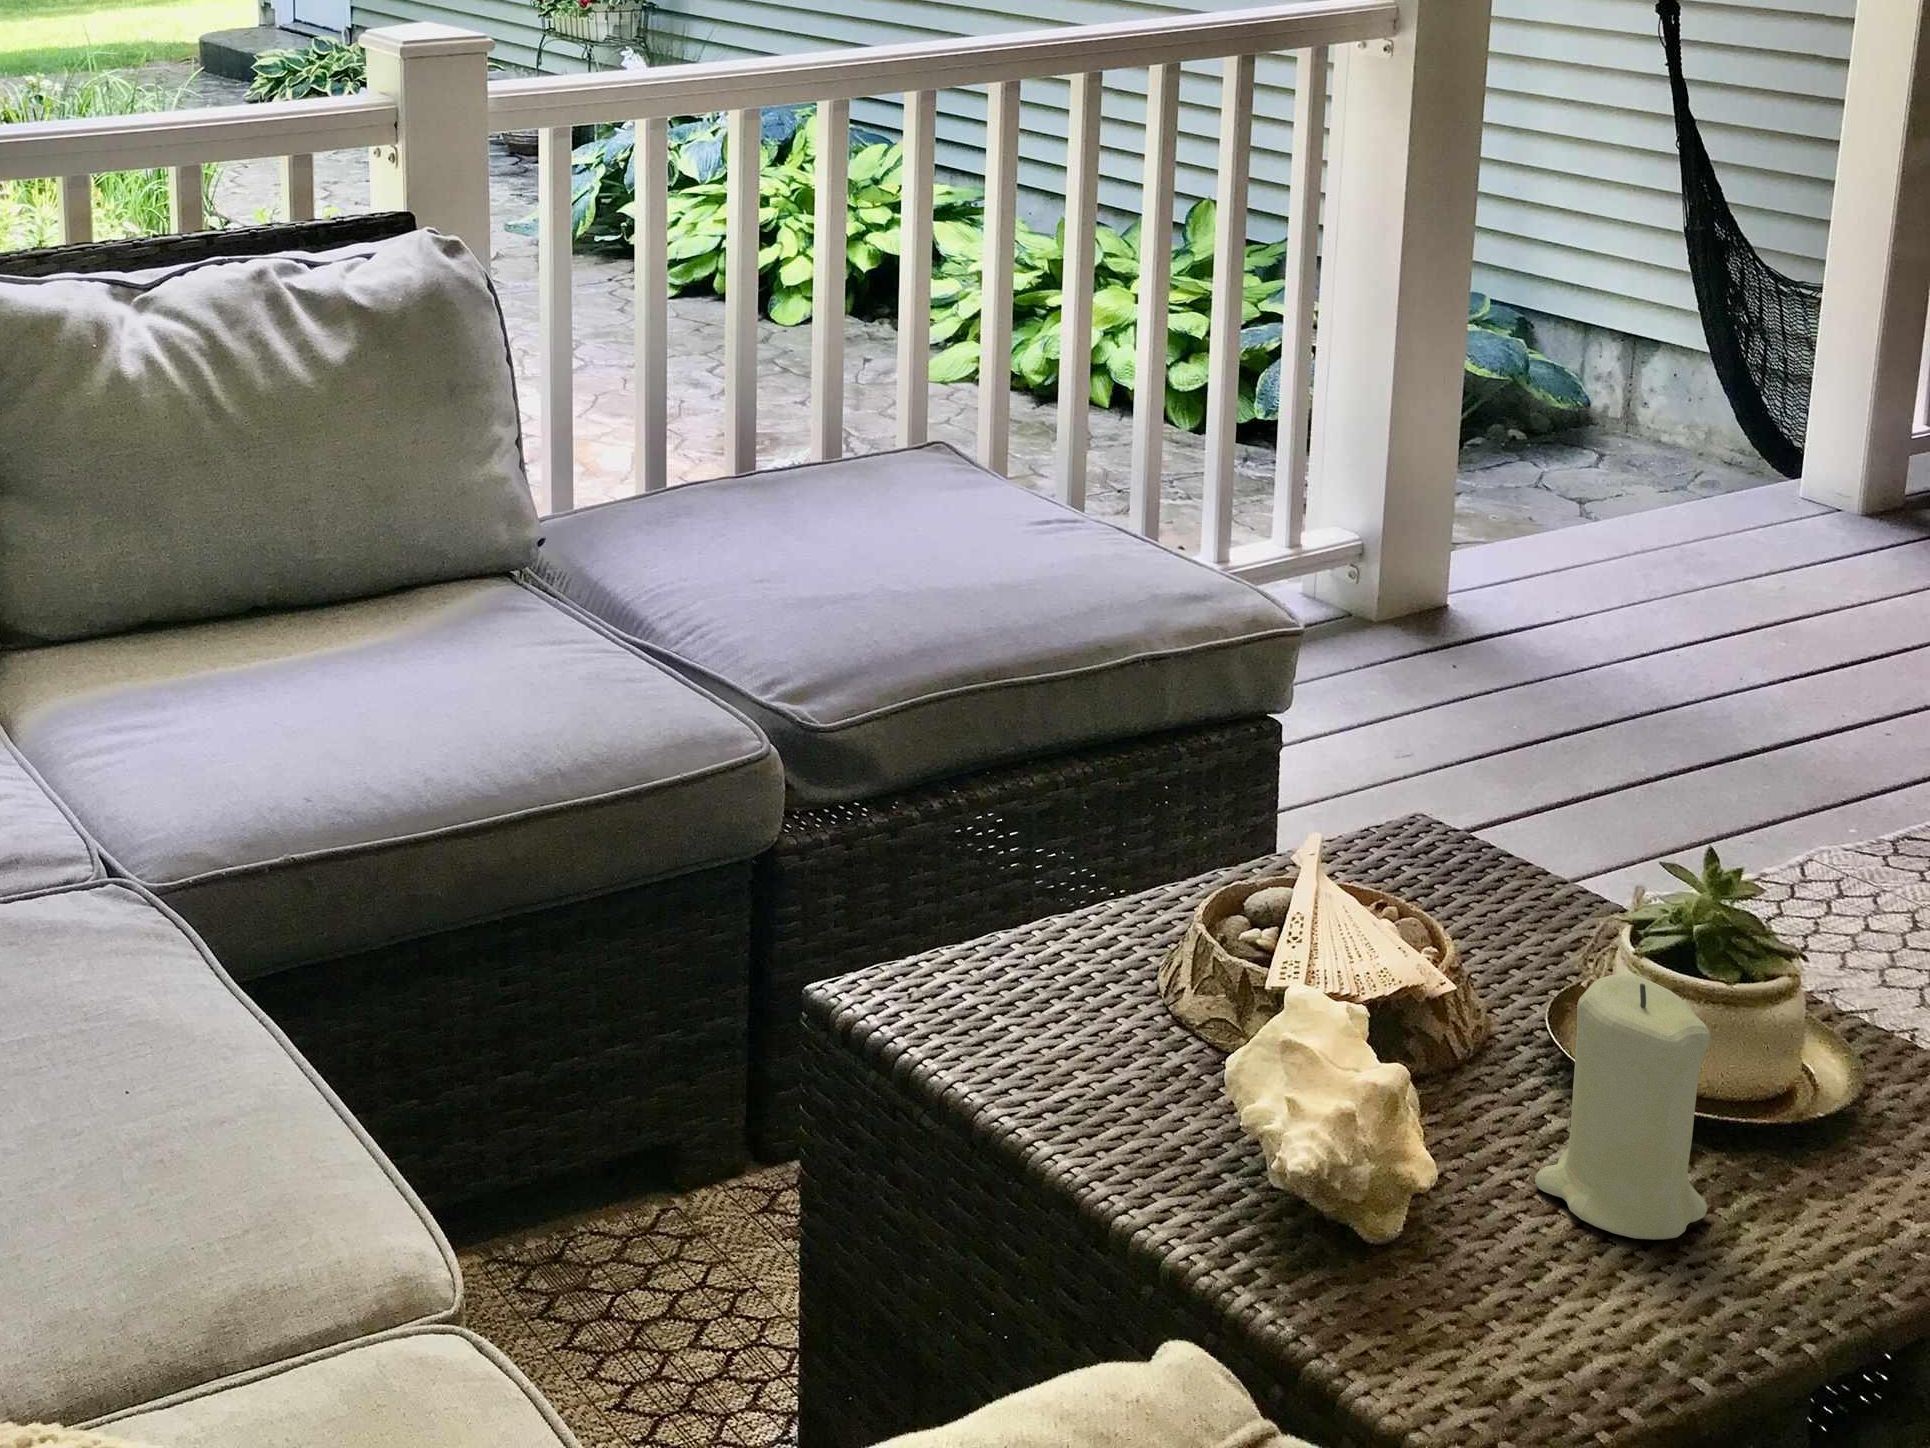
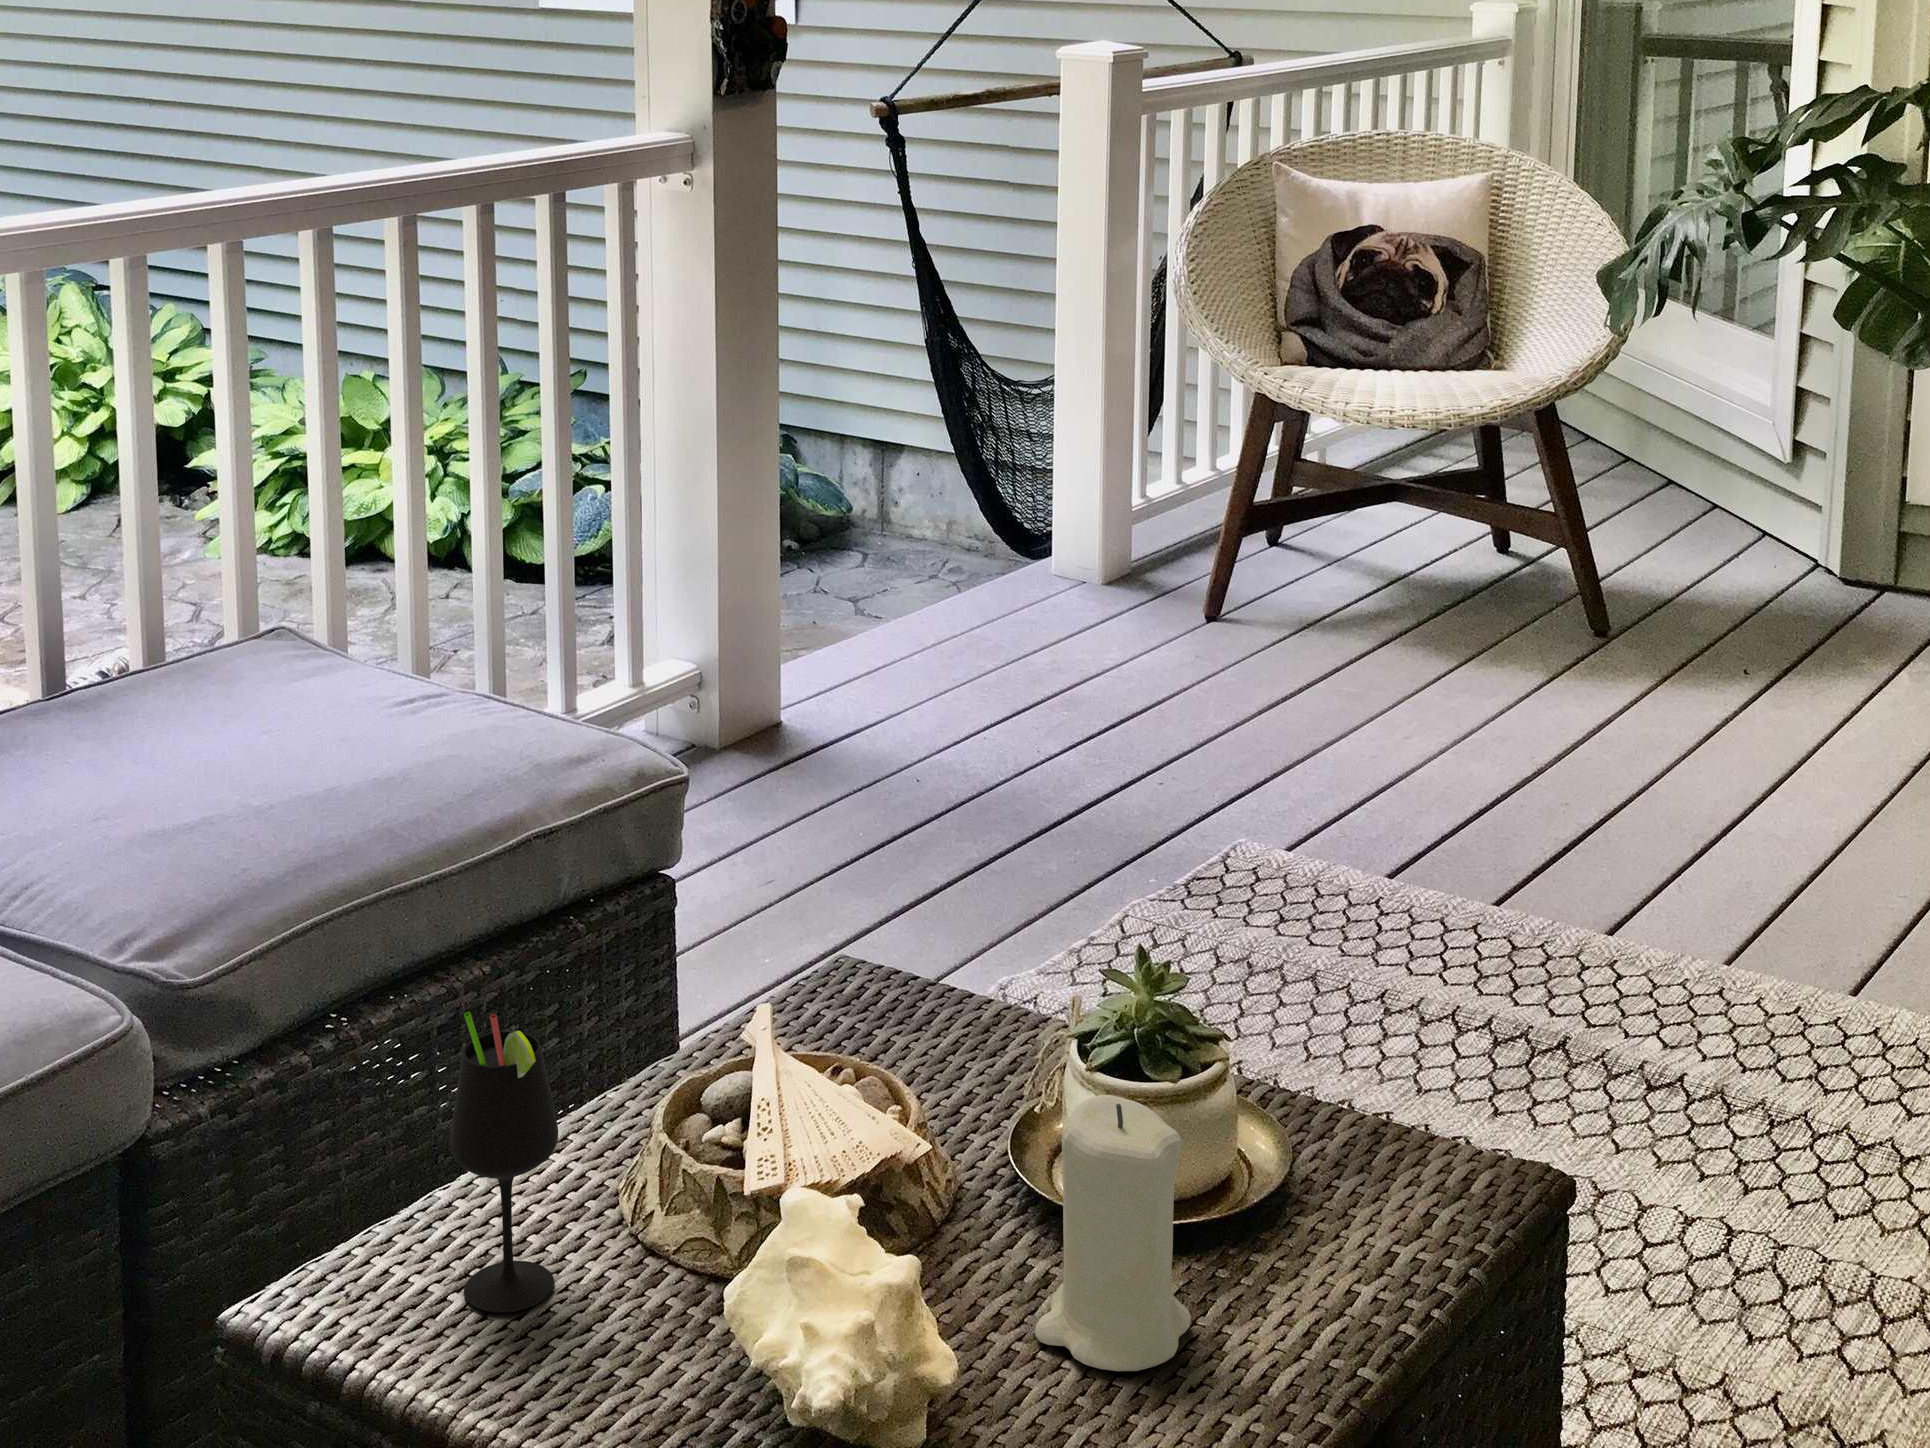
wine glass: none [1002,773,1097,1037] -> present [450,1012,558,1313]

